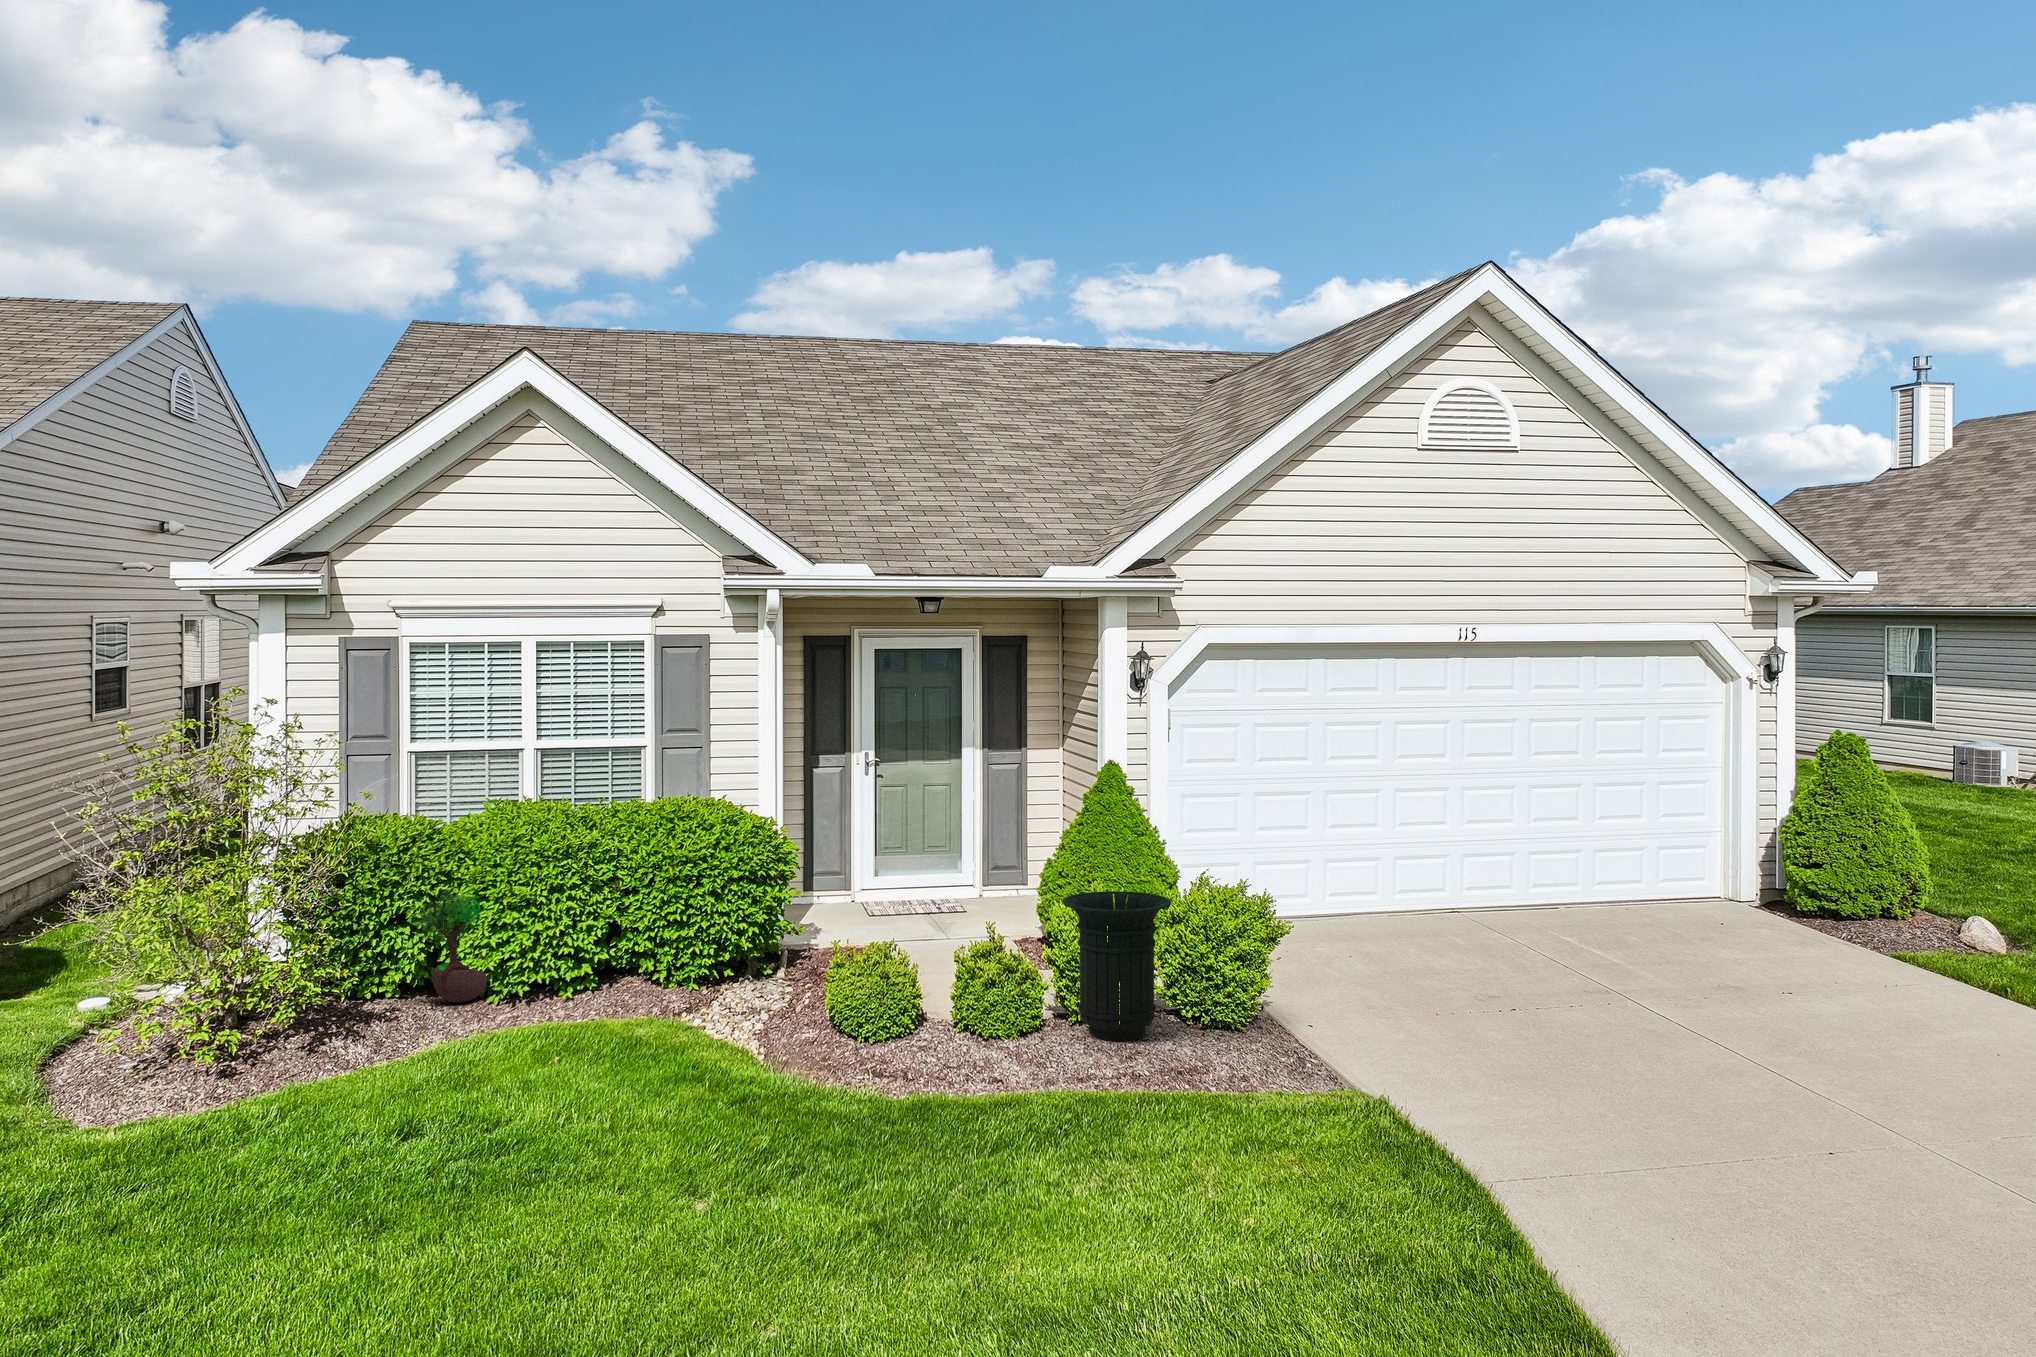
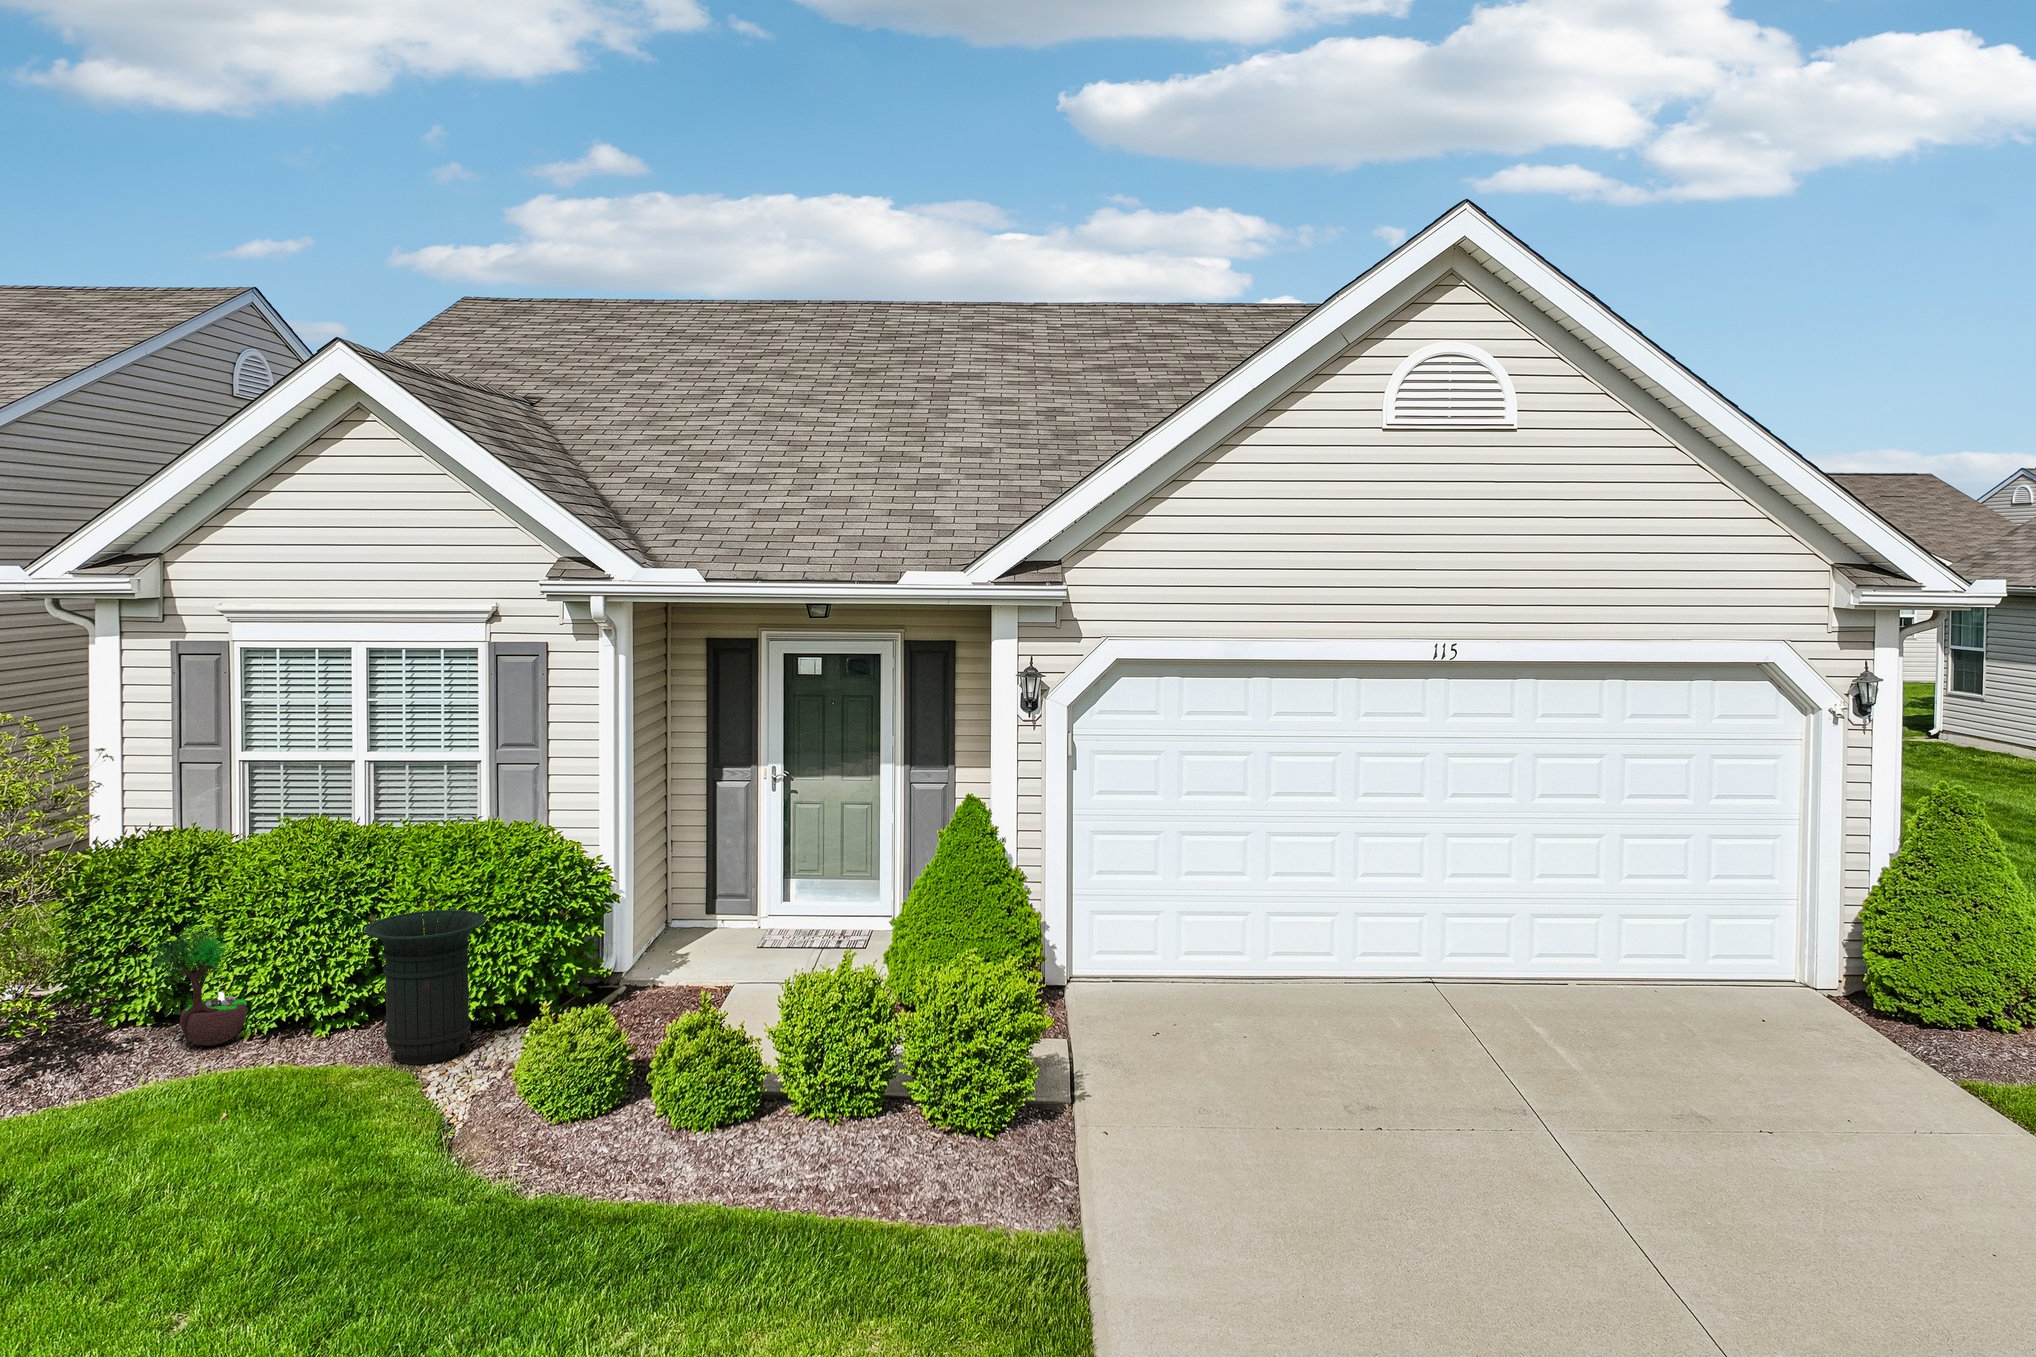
trash can: present [1062,891,1171,1041] -> present [364,910,486,1064]

